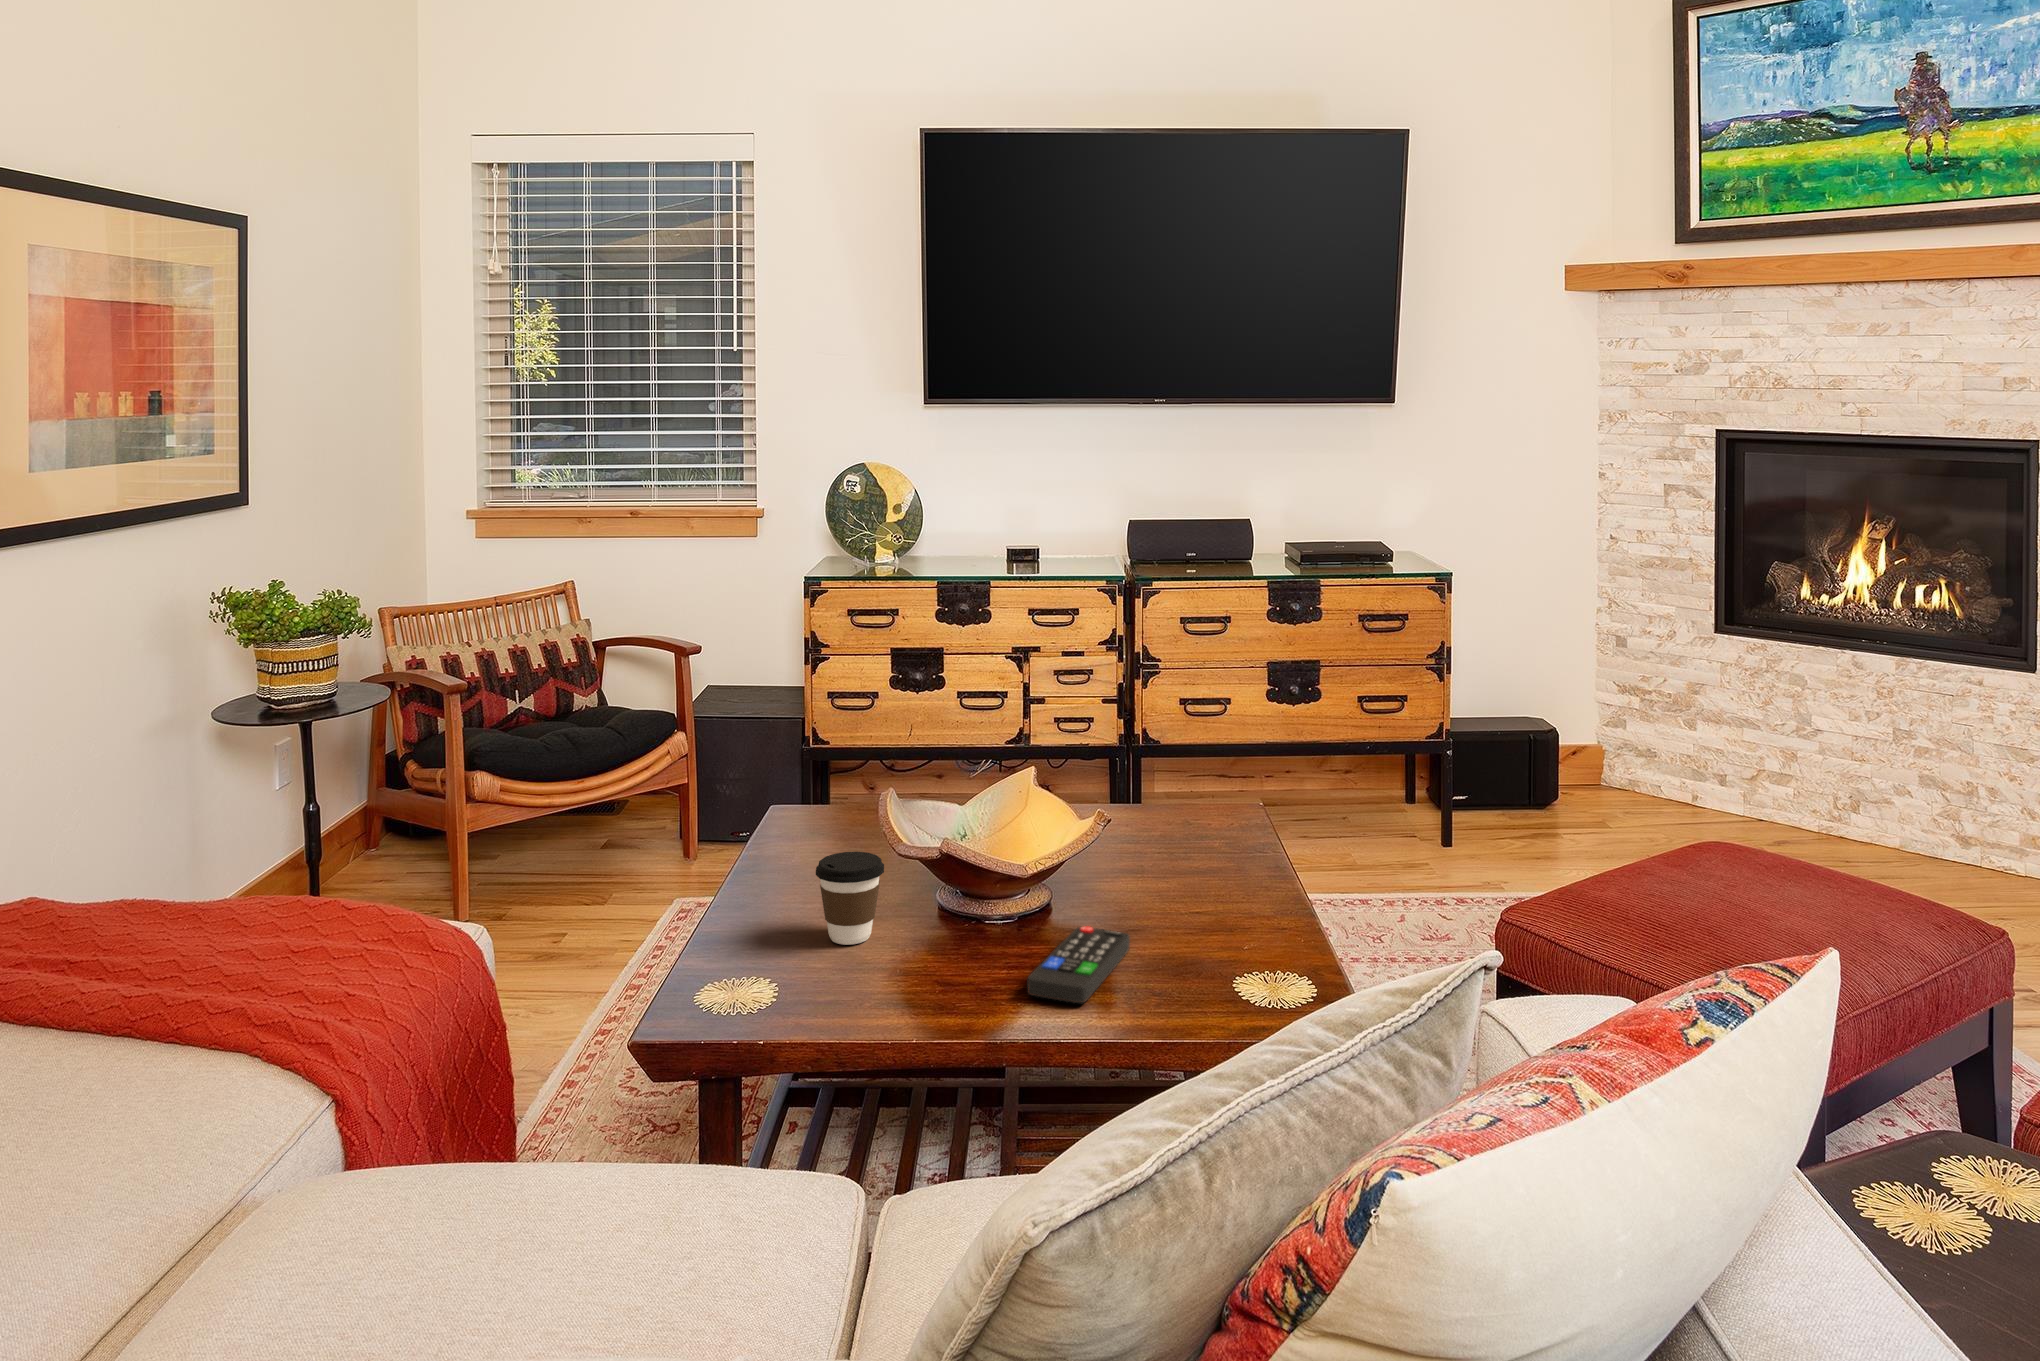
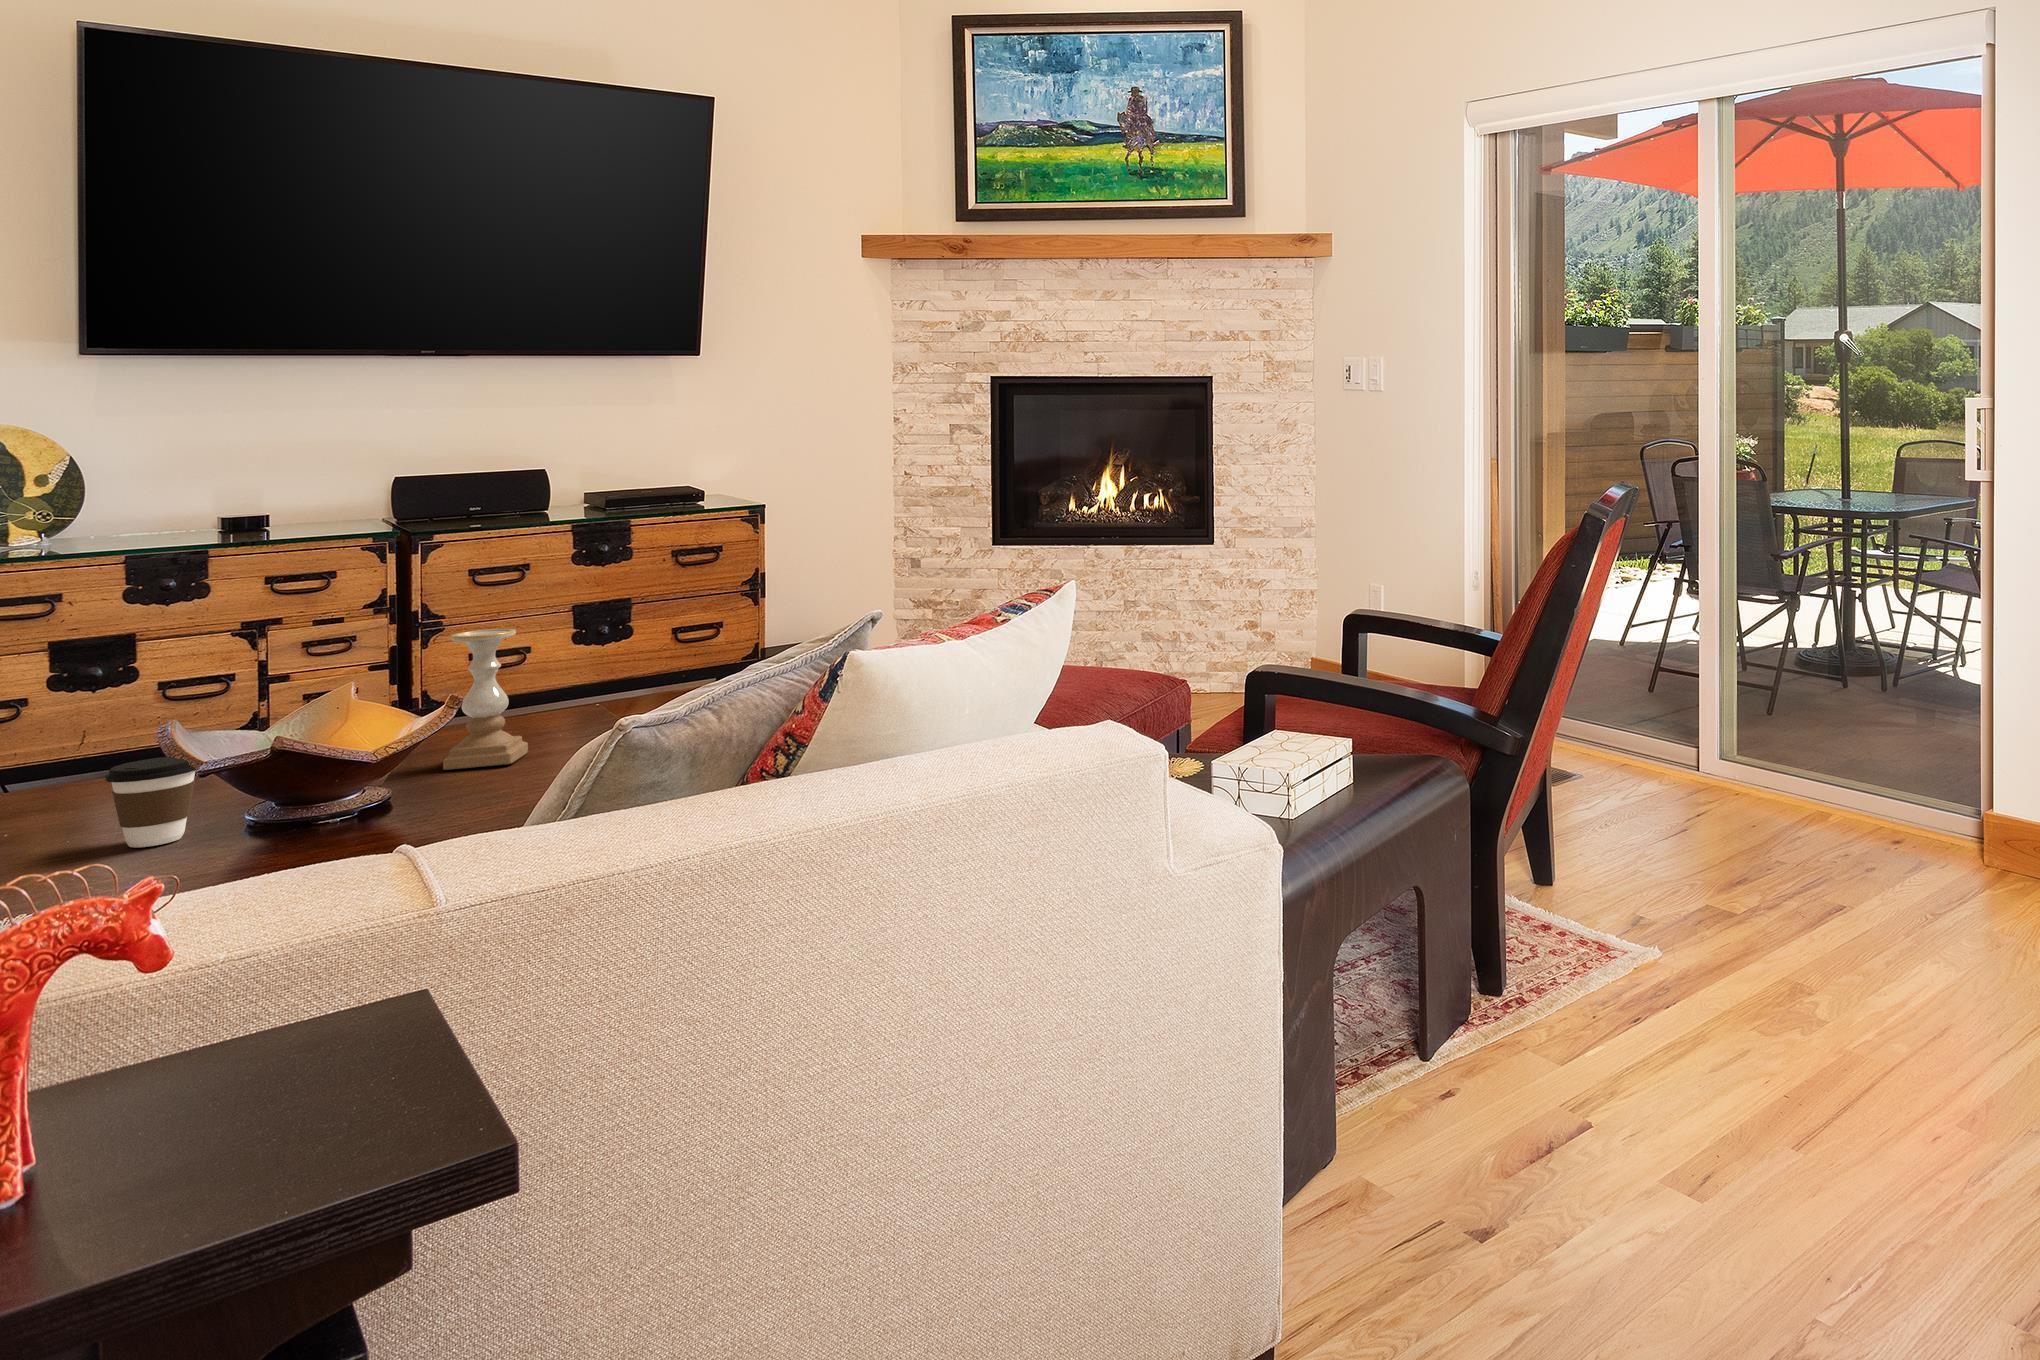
candle holder: none [1094,744,1174,903] -> present [443,629,528,770]
remote control: present [1028,926,1130,1003] -> none [404,776,500,827]

